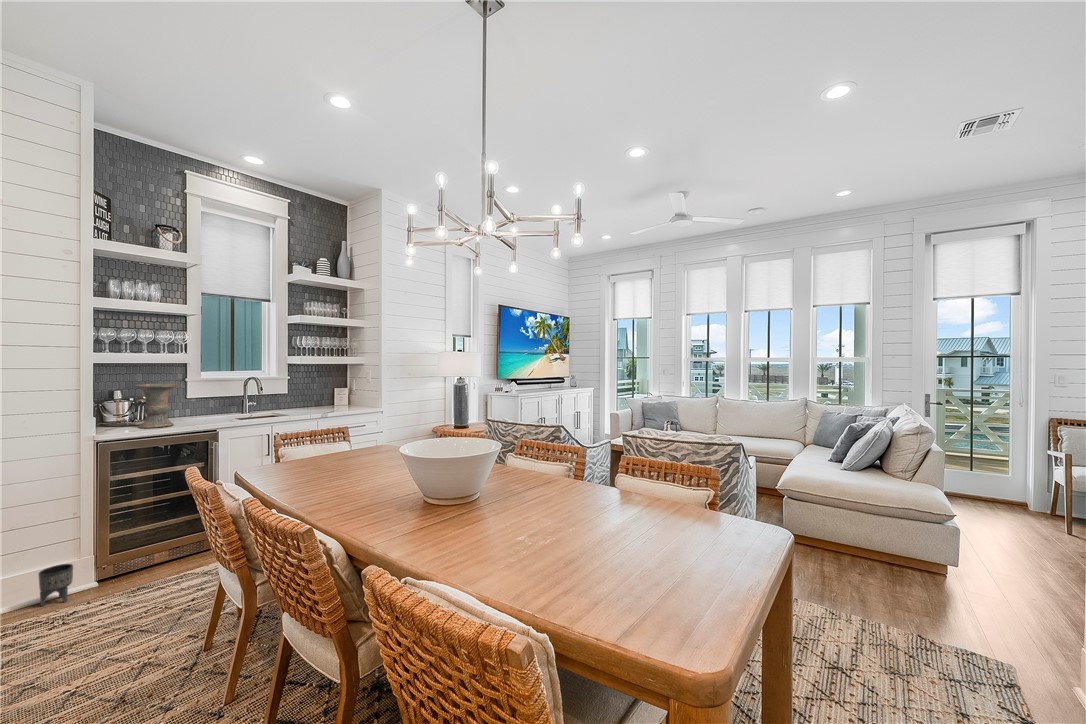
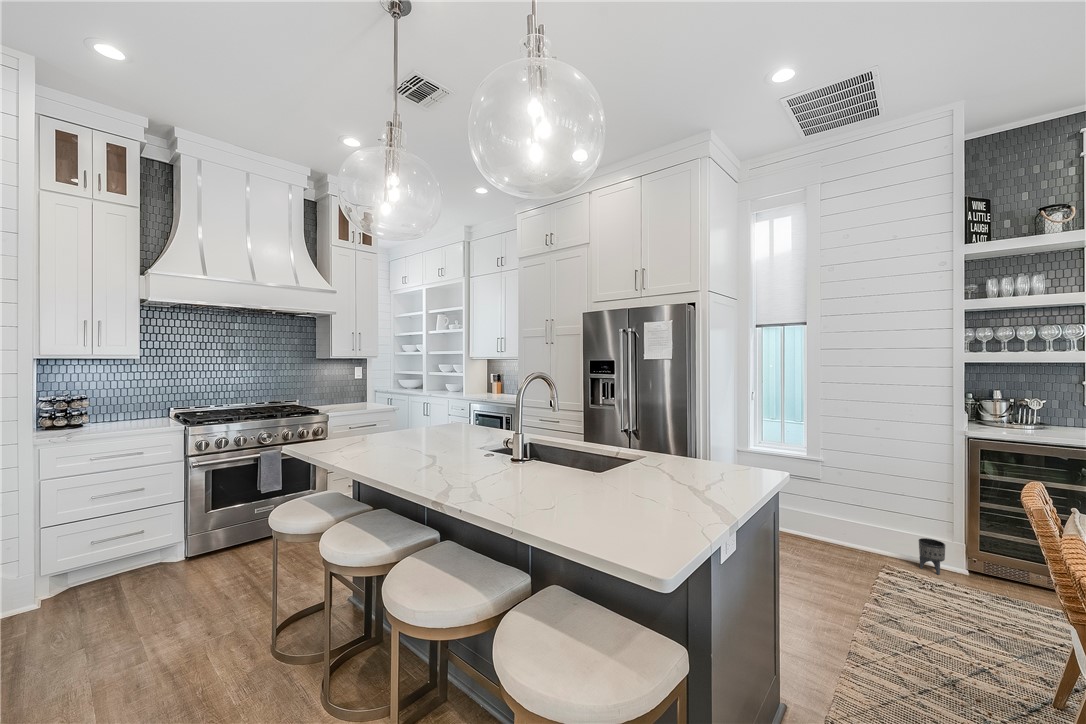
vase: present [135,384,178,428] -> none [1010,385,1063,434]

